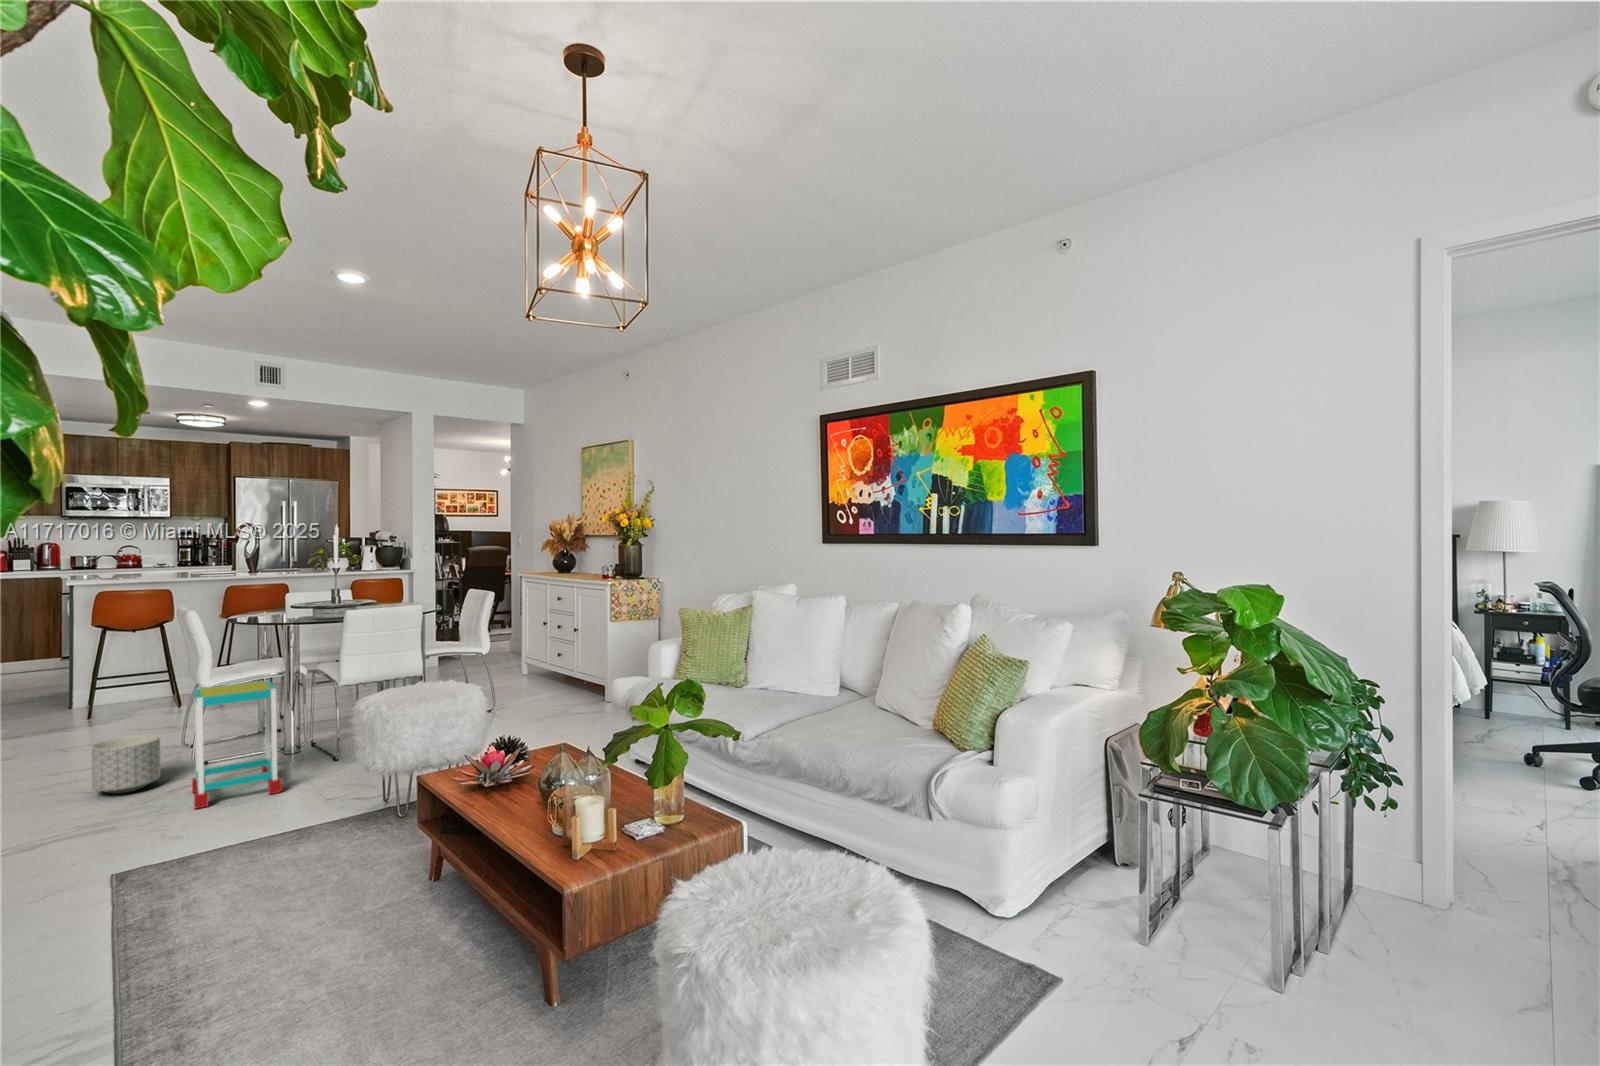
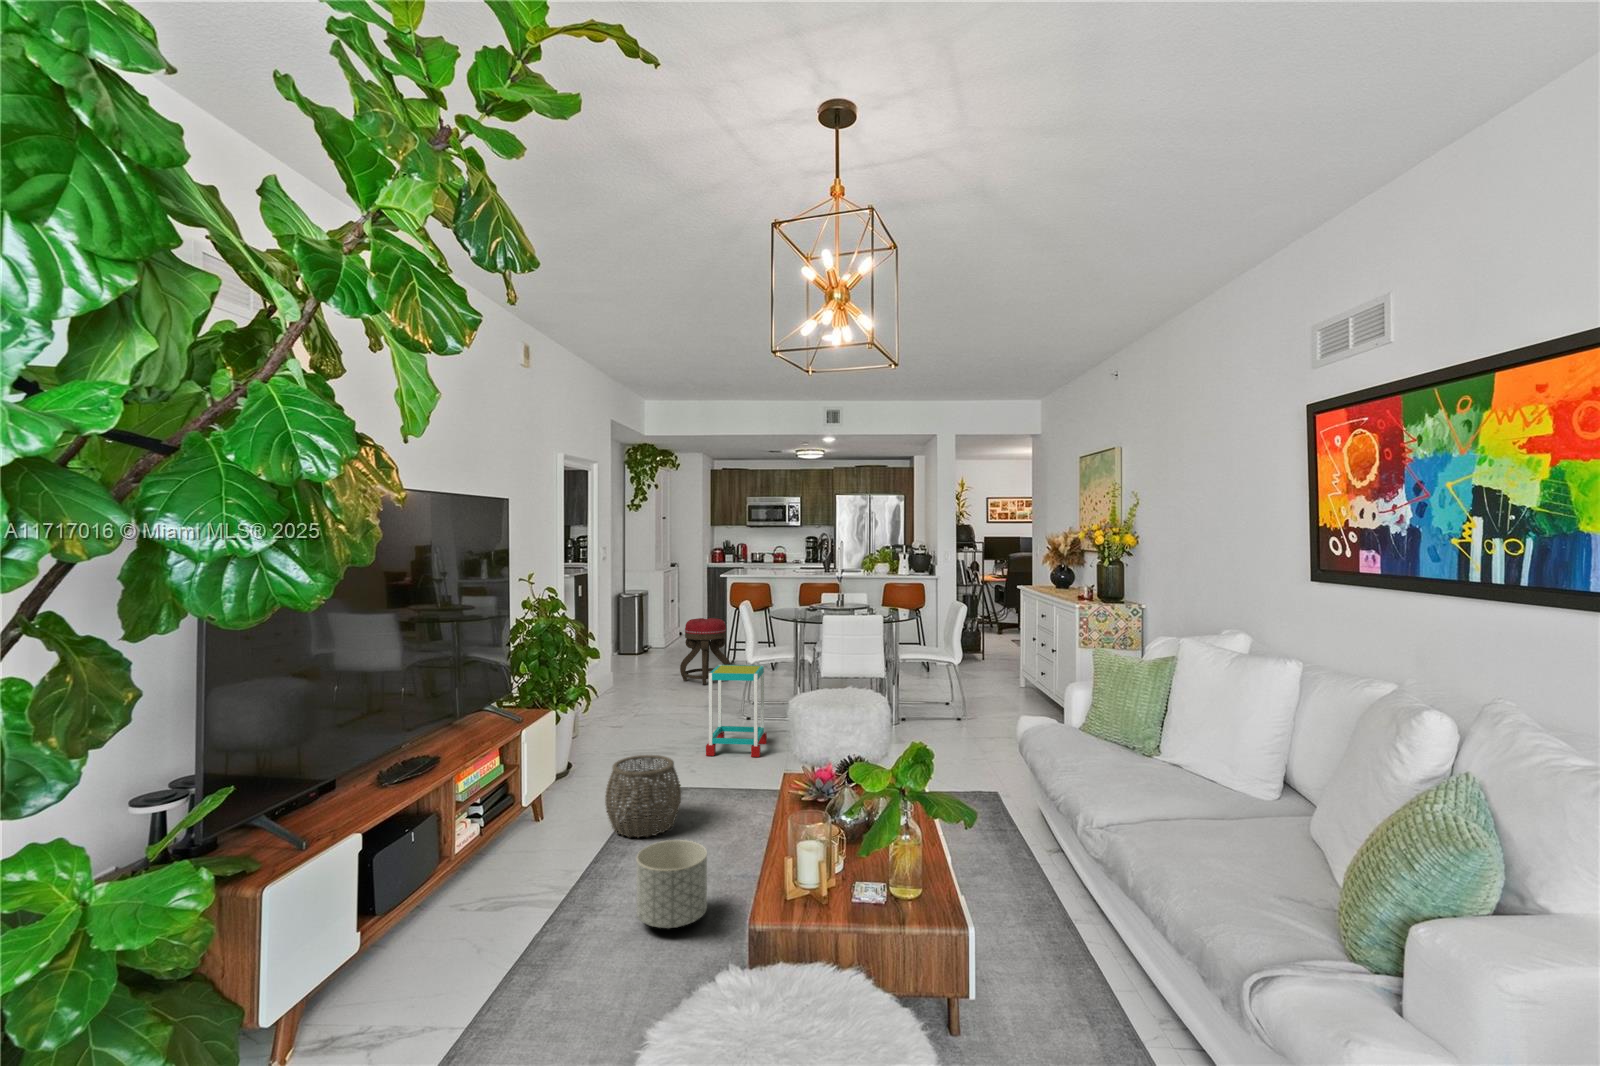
ottoman: none [32,641,131,738] -> present [680,618,731,685]
planter: present [92,735,160,794] -> present [636,840,707,929]
woven basket: none [115,803,248,924] -> present [605,755,681,837]

